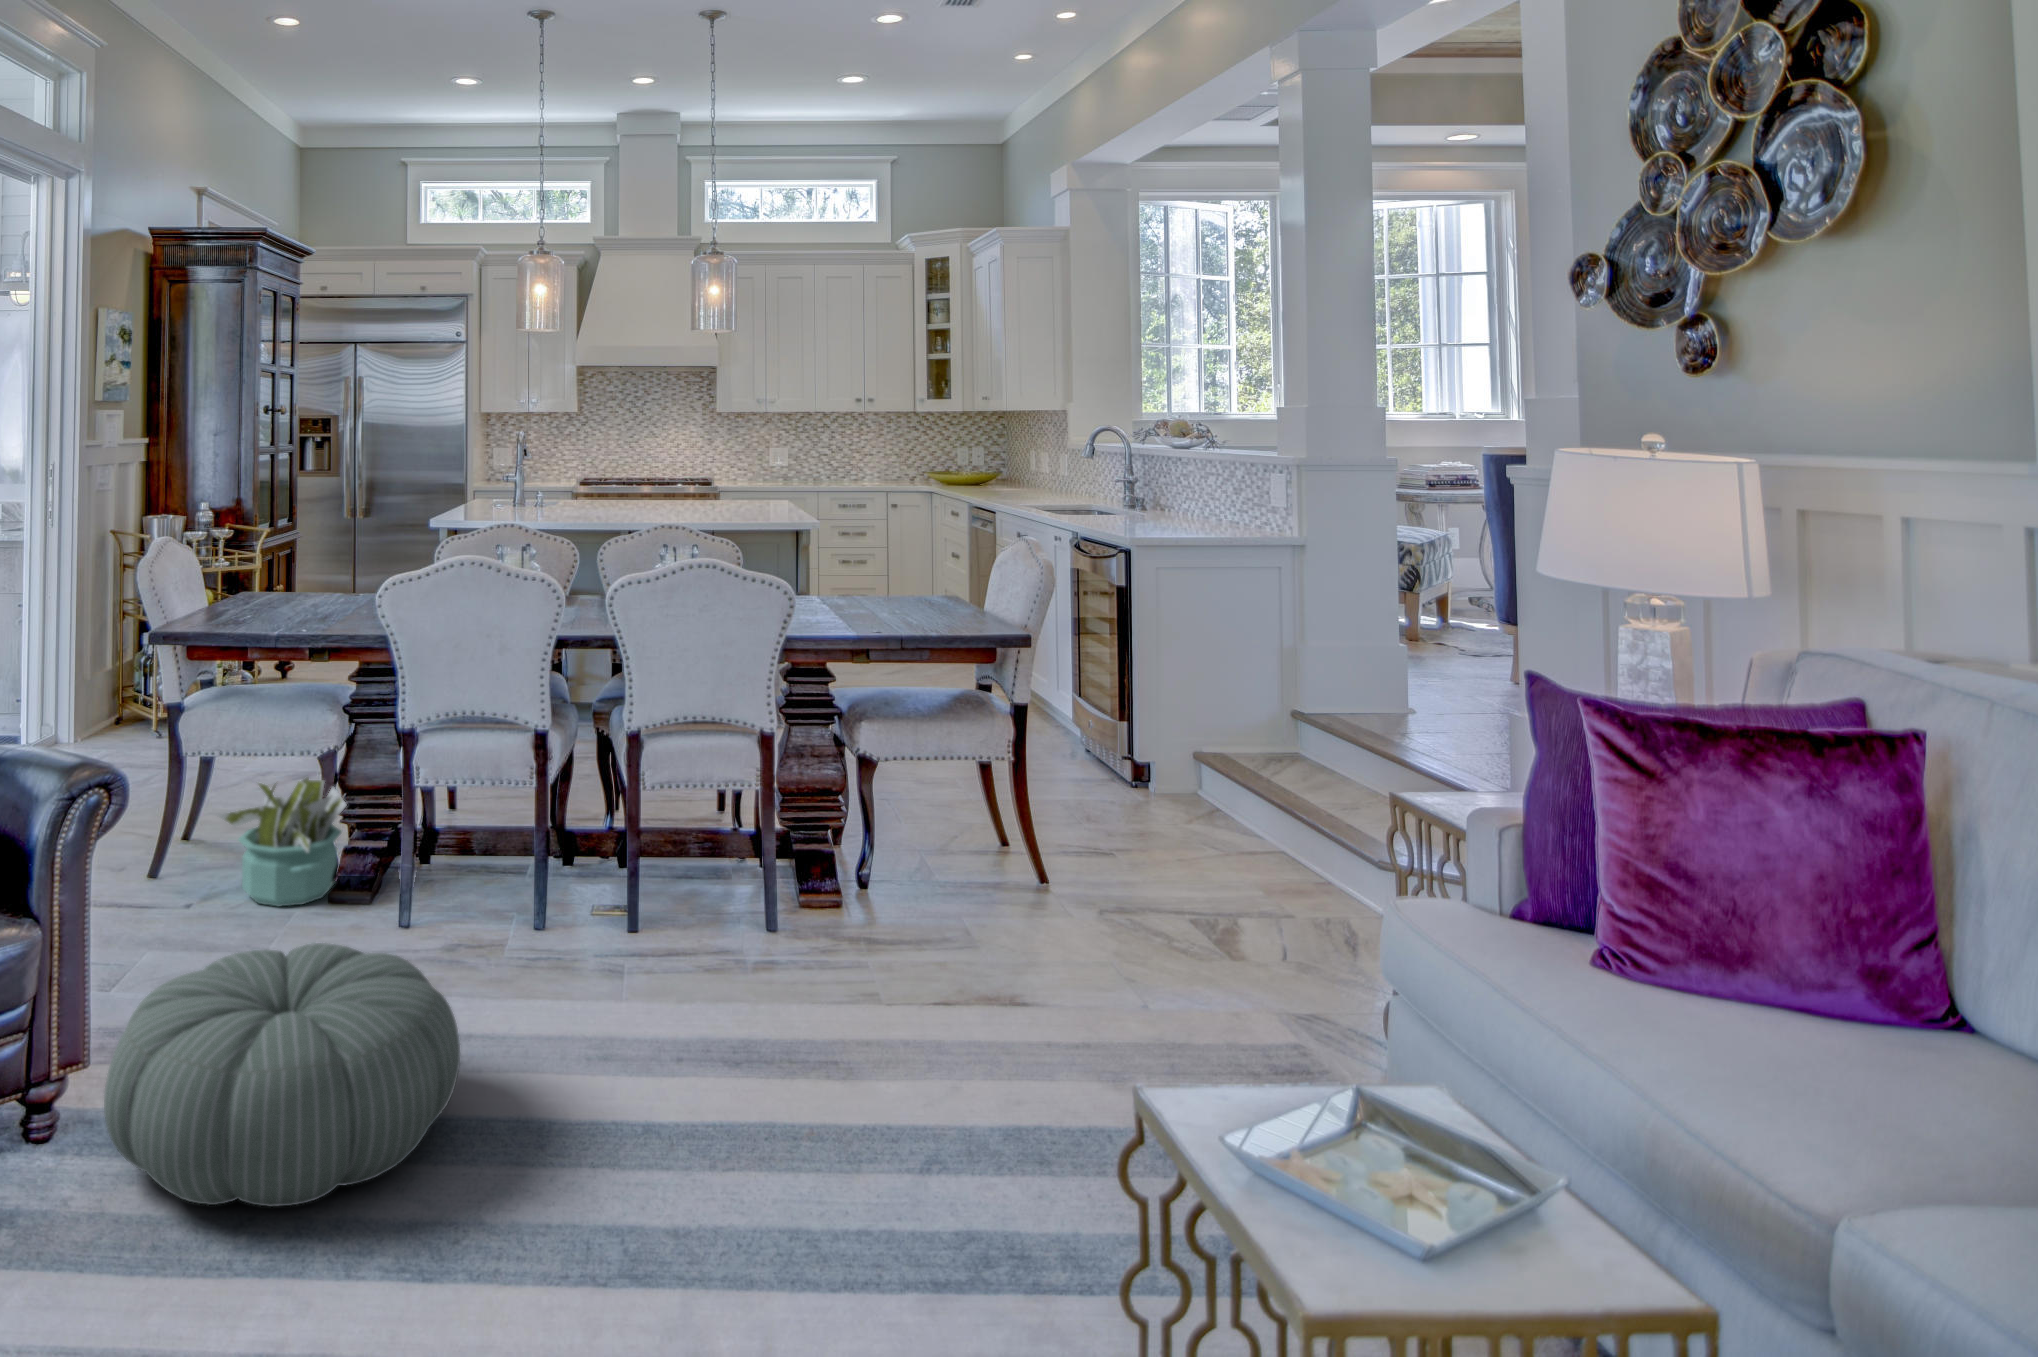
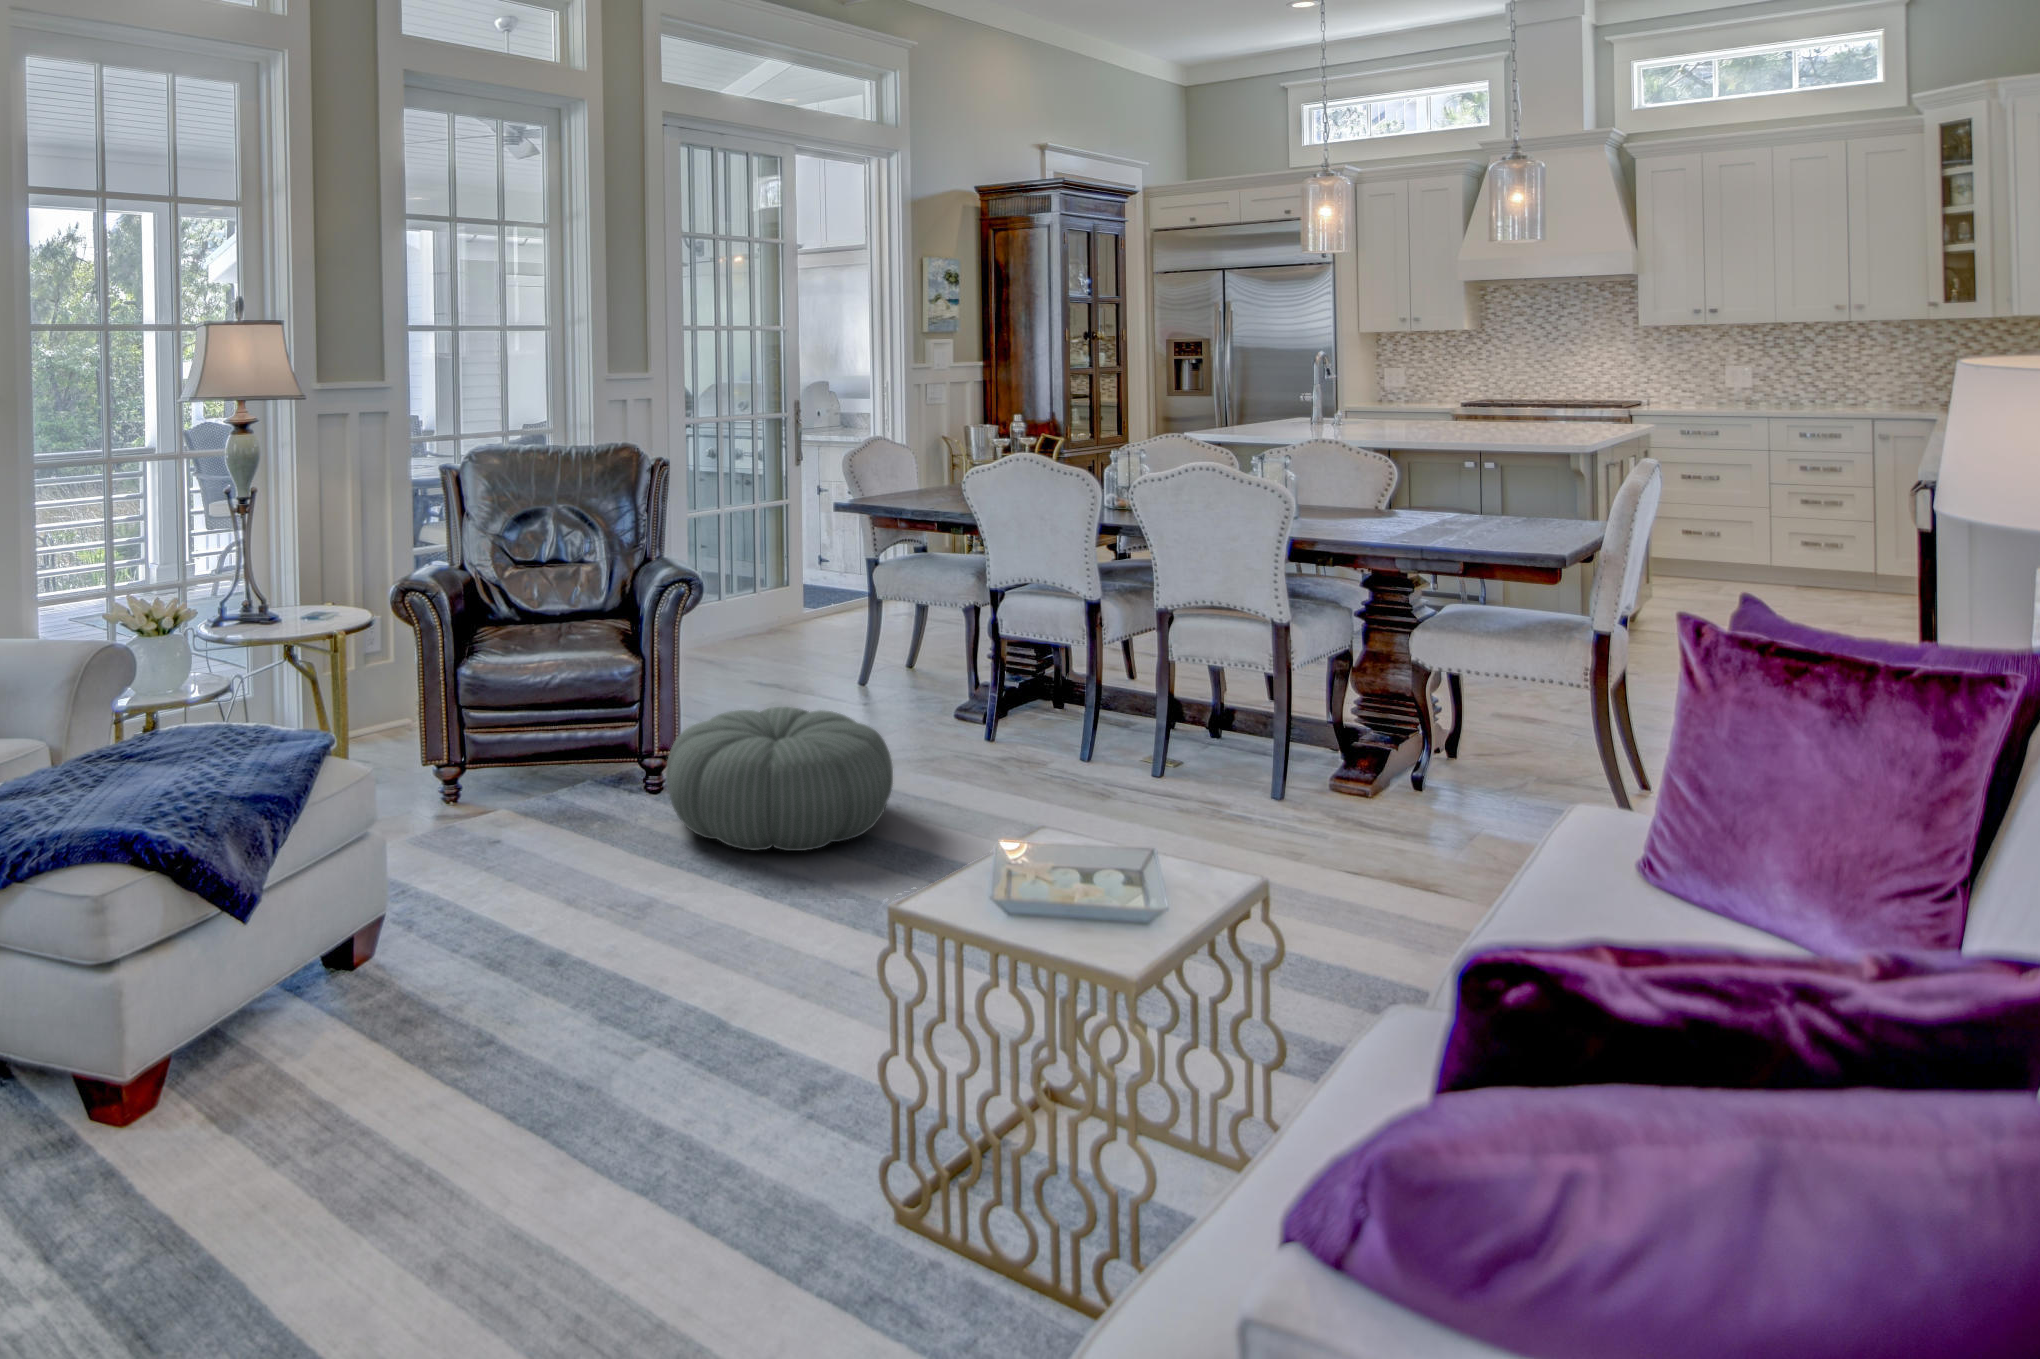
decorative plant: present [219,778,346,906] -> none [899,624,987,718]

